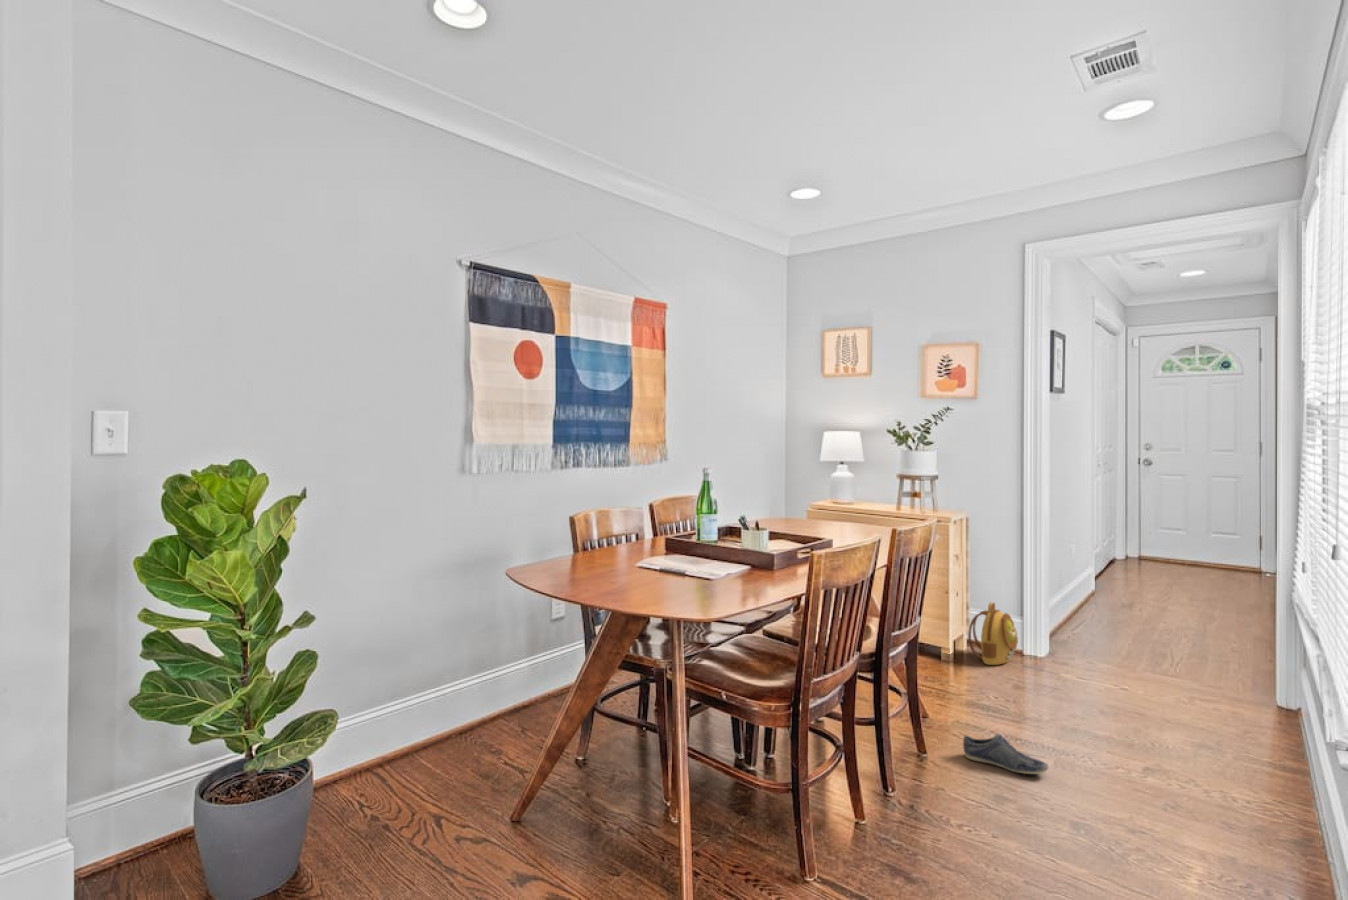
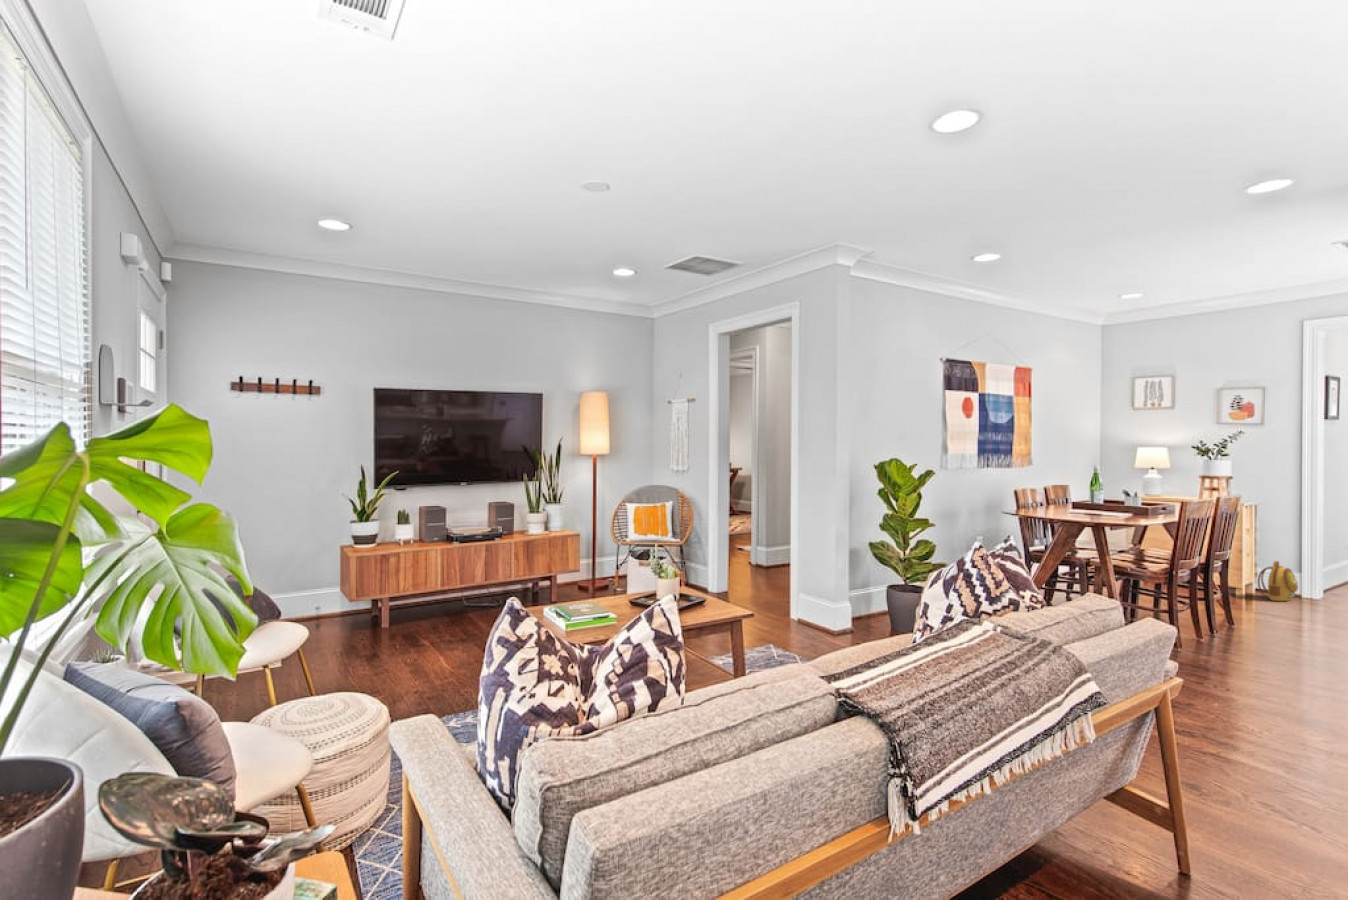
shoe: present [963,734,1048,774] -> none [1255,615,1313,636]

